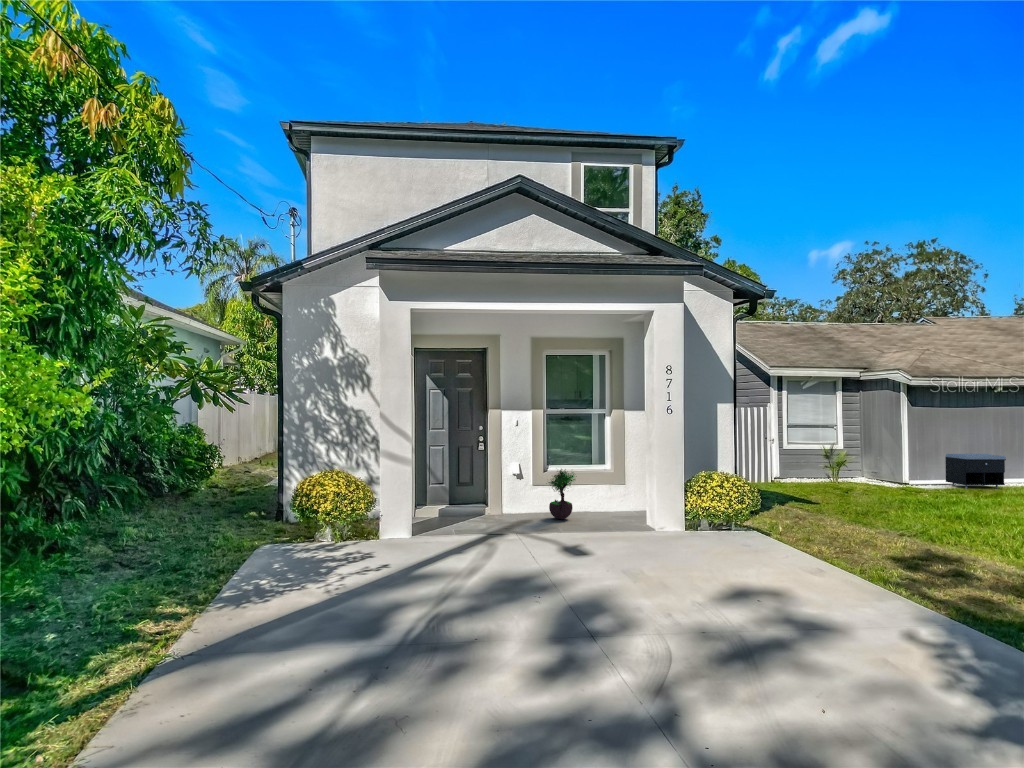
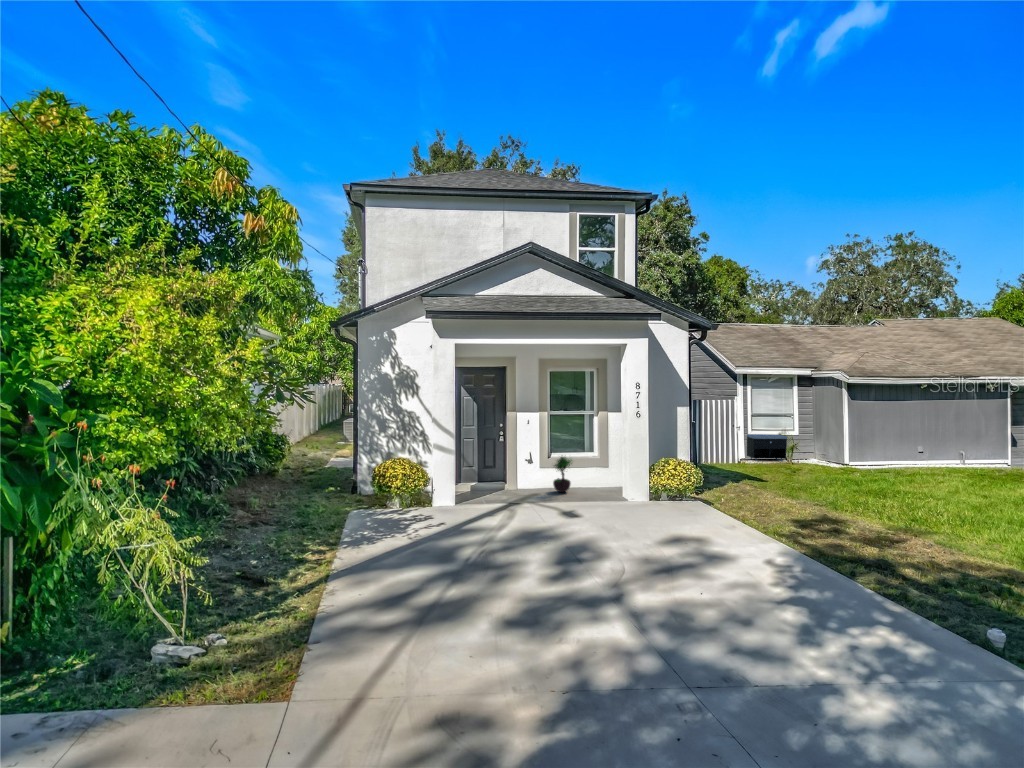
storage bench: present [945,454,1006,488] -> present [747,434,787,461]

